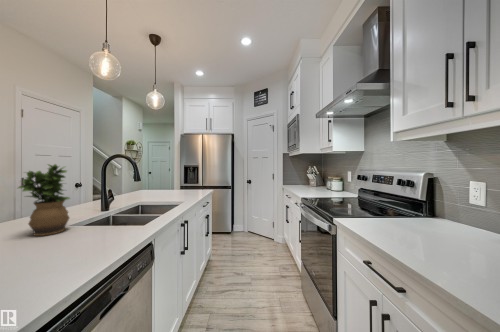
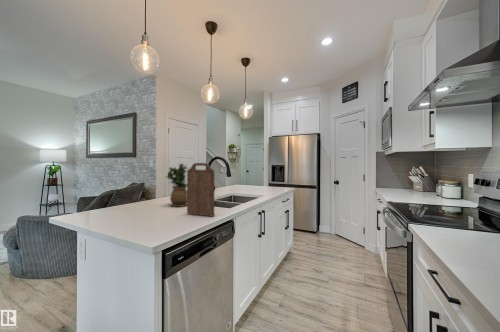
cutting board: none [68,164,122,247] -> present [187,163,215,216]

